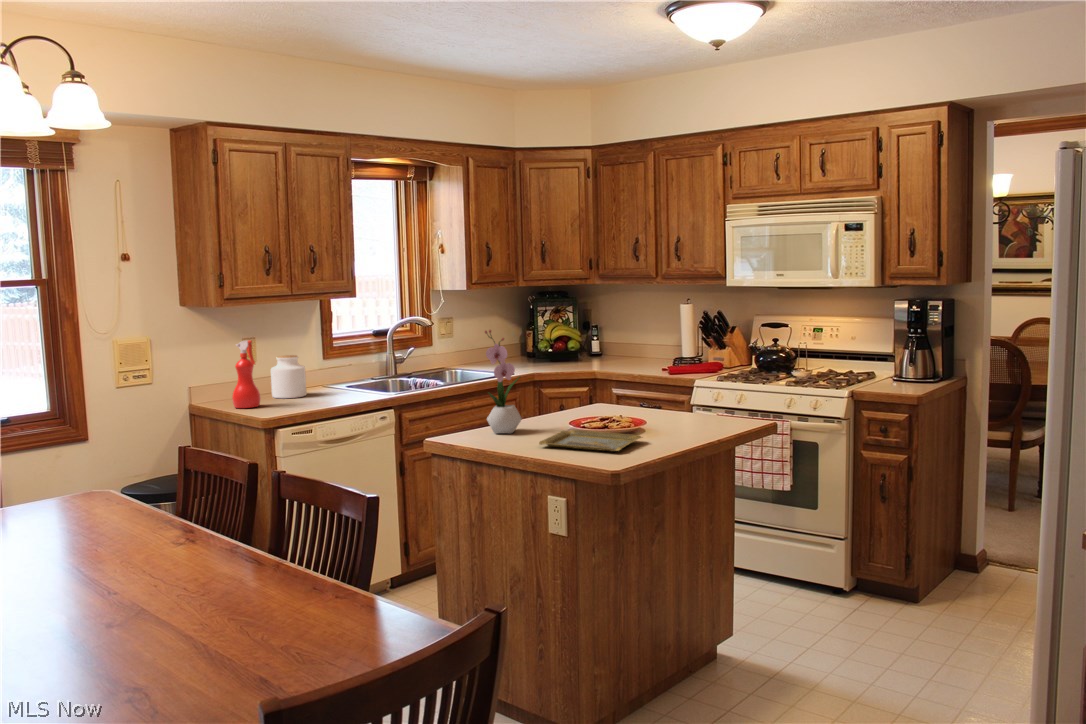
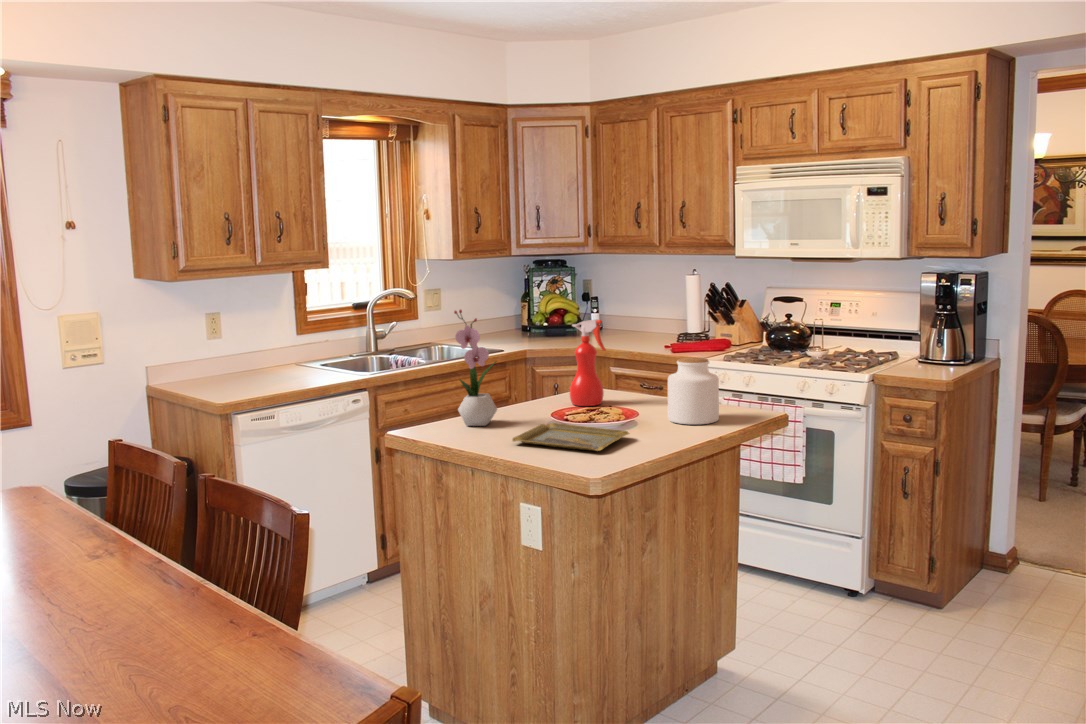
spray bottle: present [232,340,261,408] -> present [570,320,606,406]
jar: present [271,355,307,398] -> present [668,358,719,425]

